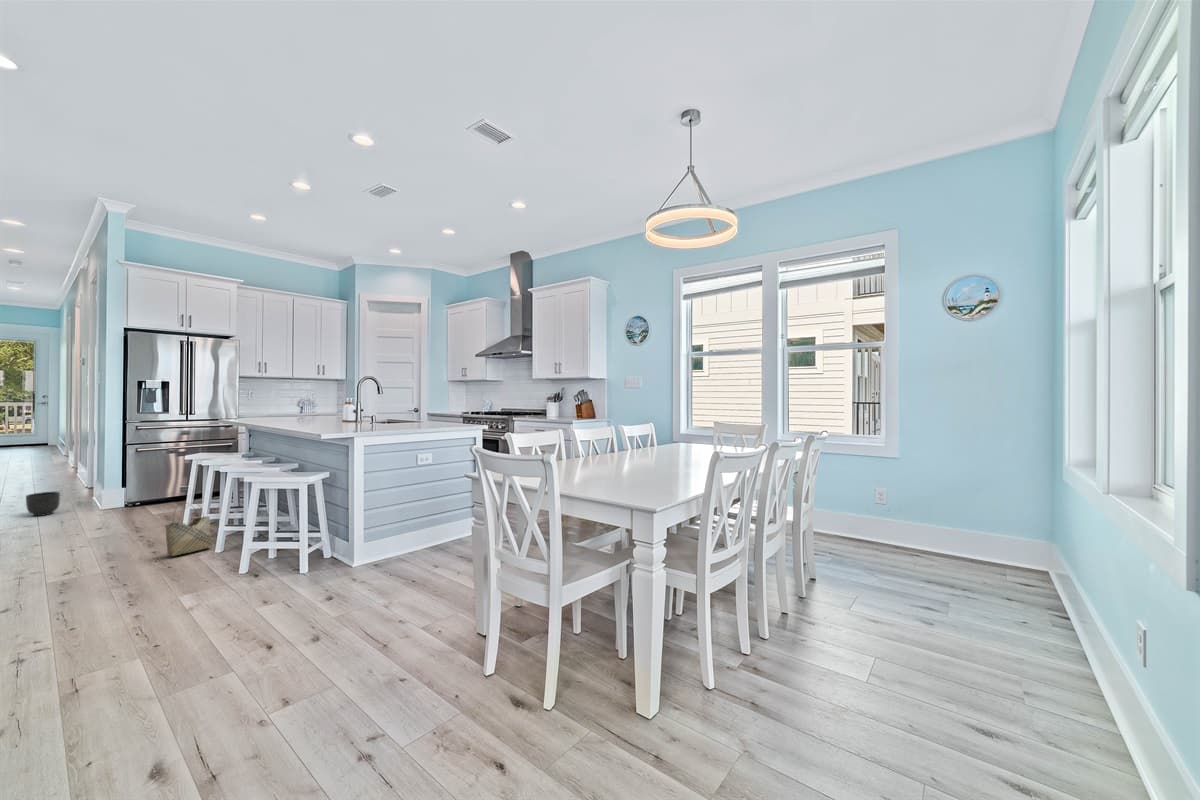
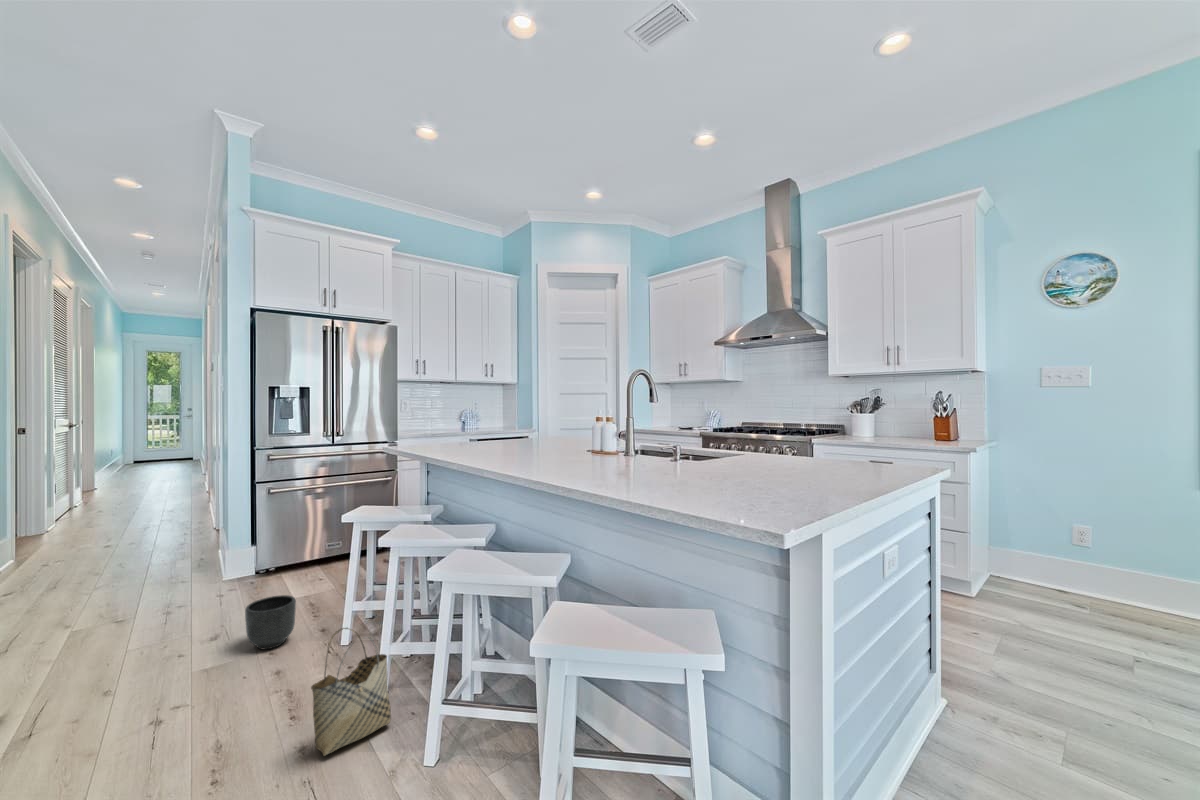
planter: present [26,492,60,516] -> present [245,595,296,649]

